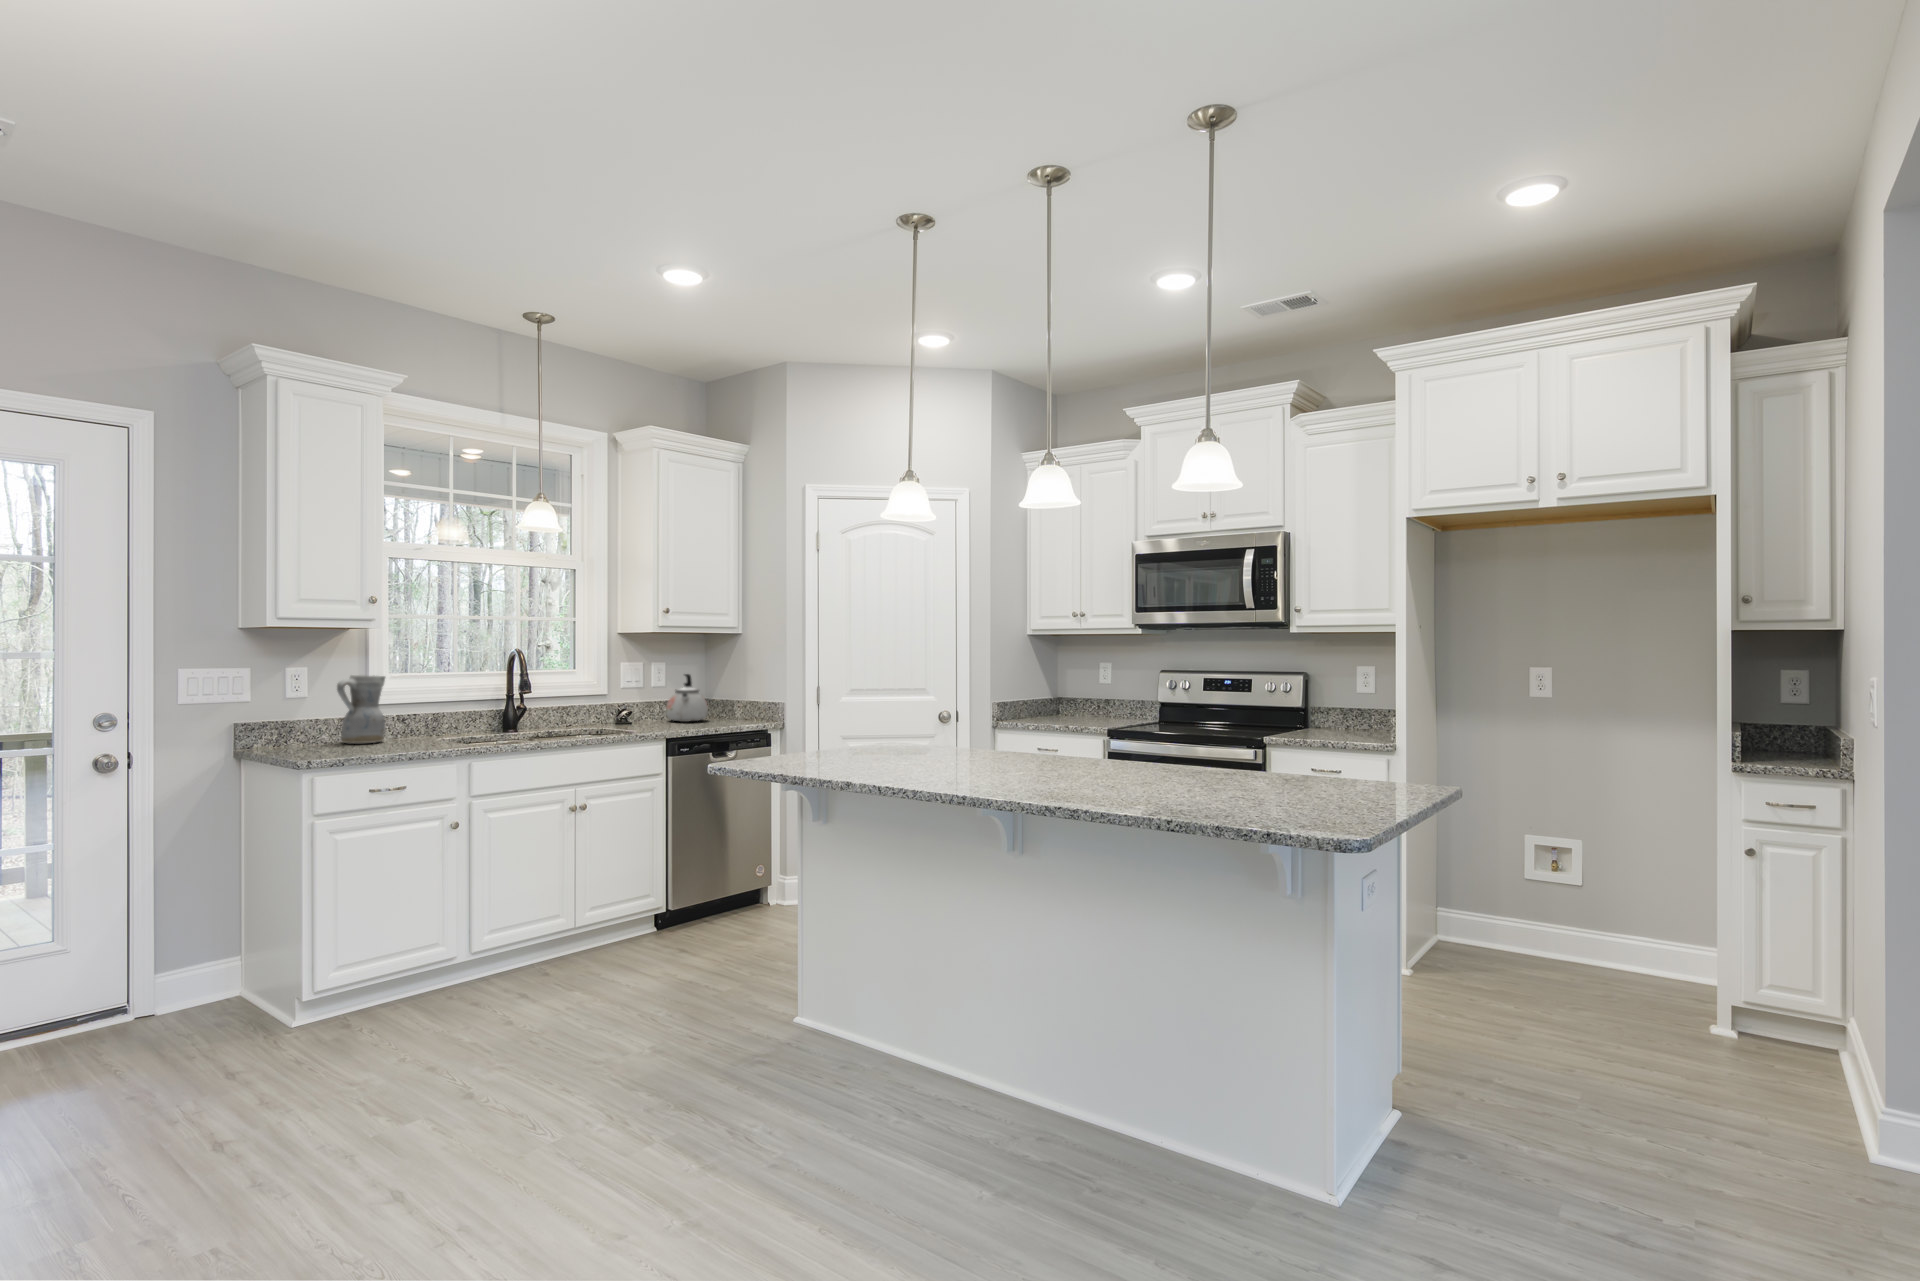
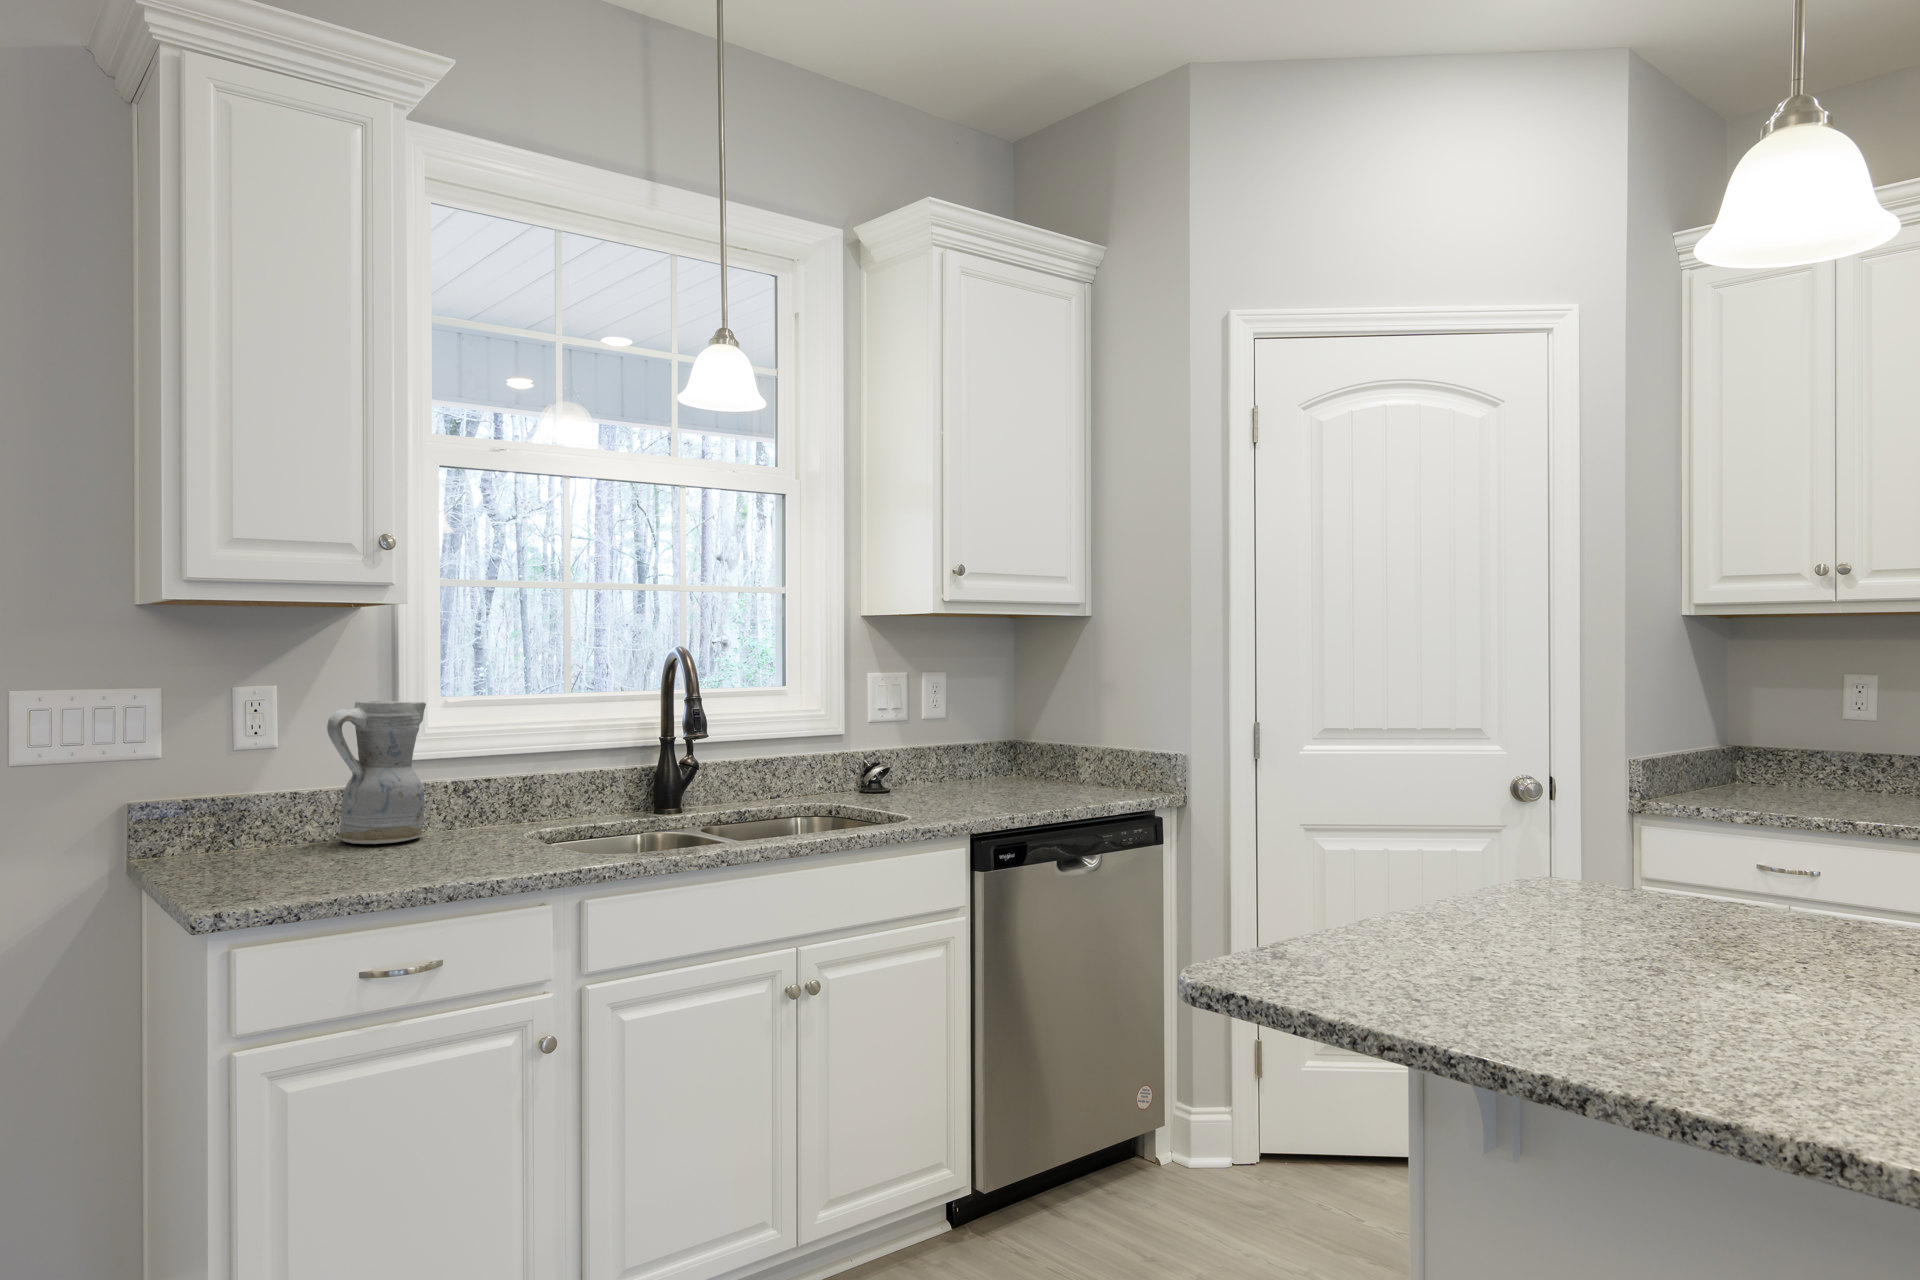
kettle: present [666,674,708,722] -> none [956,695,1036,790]

